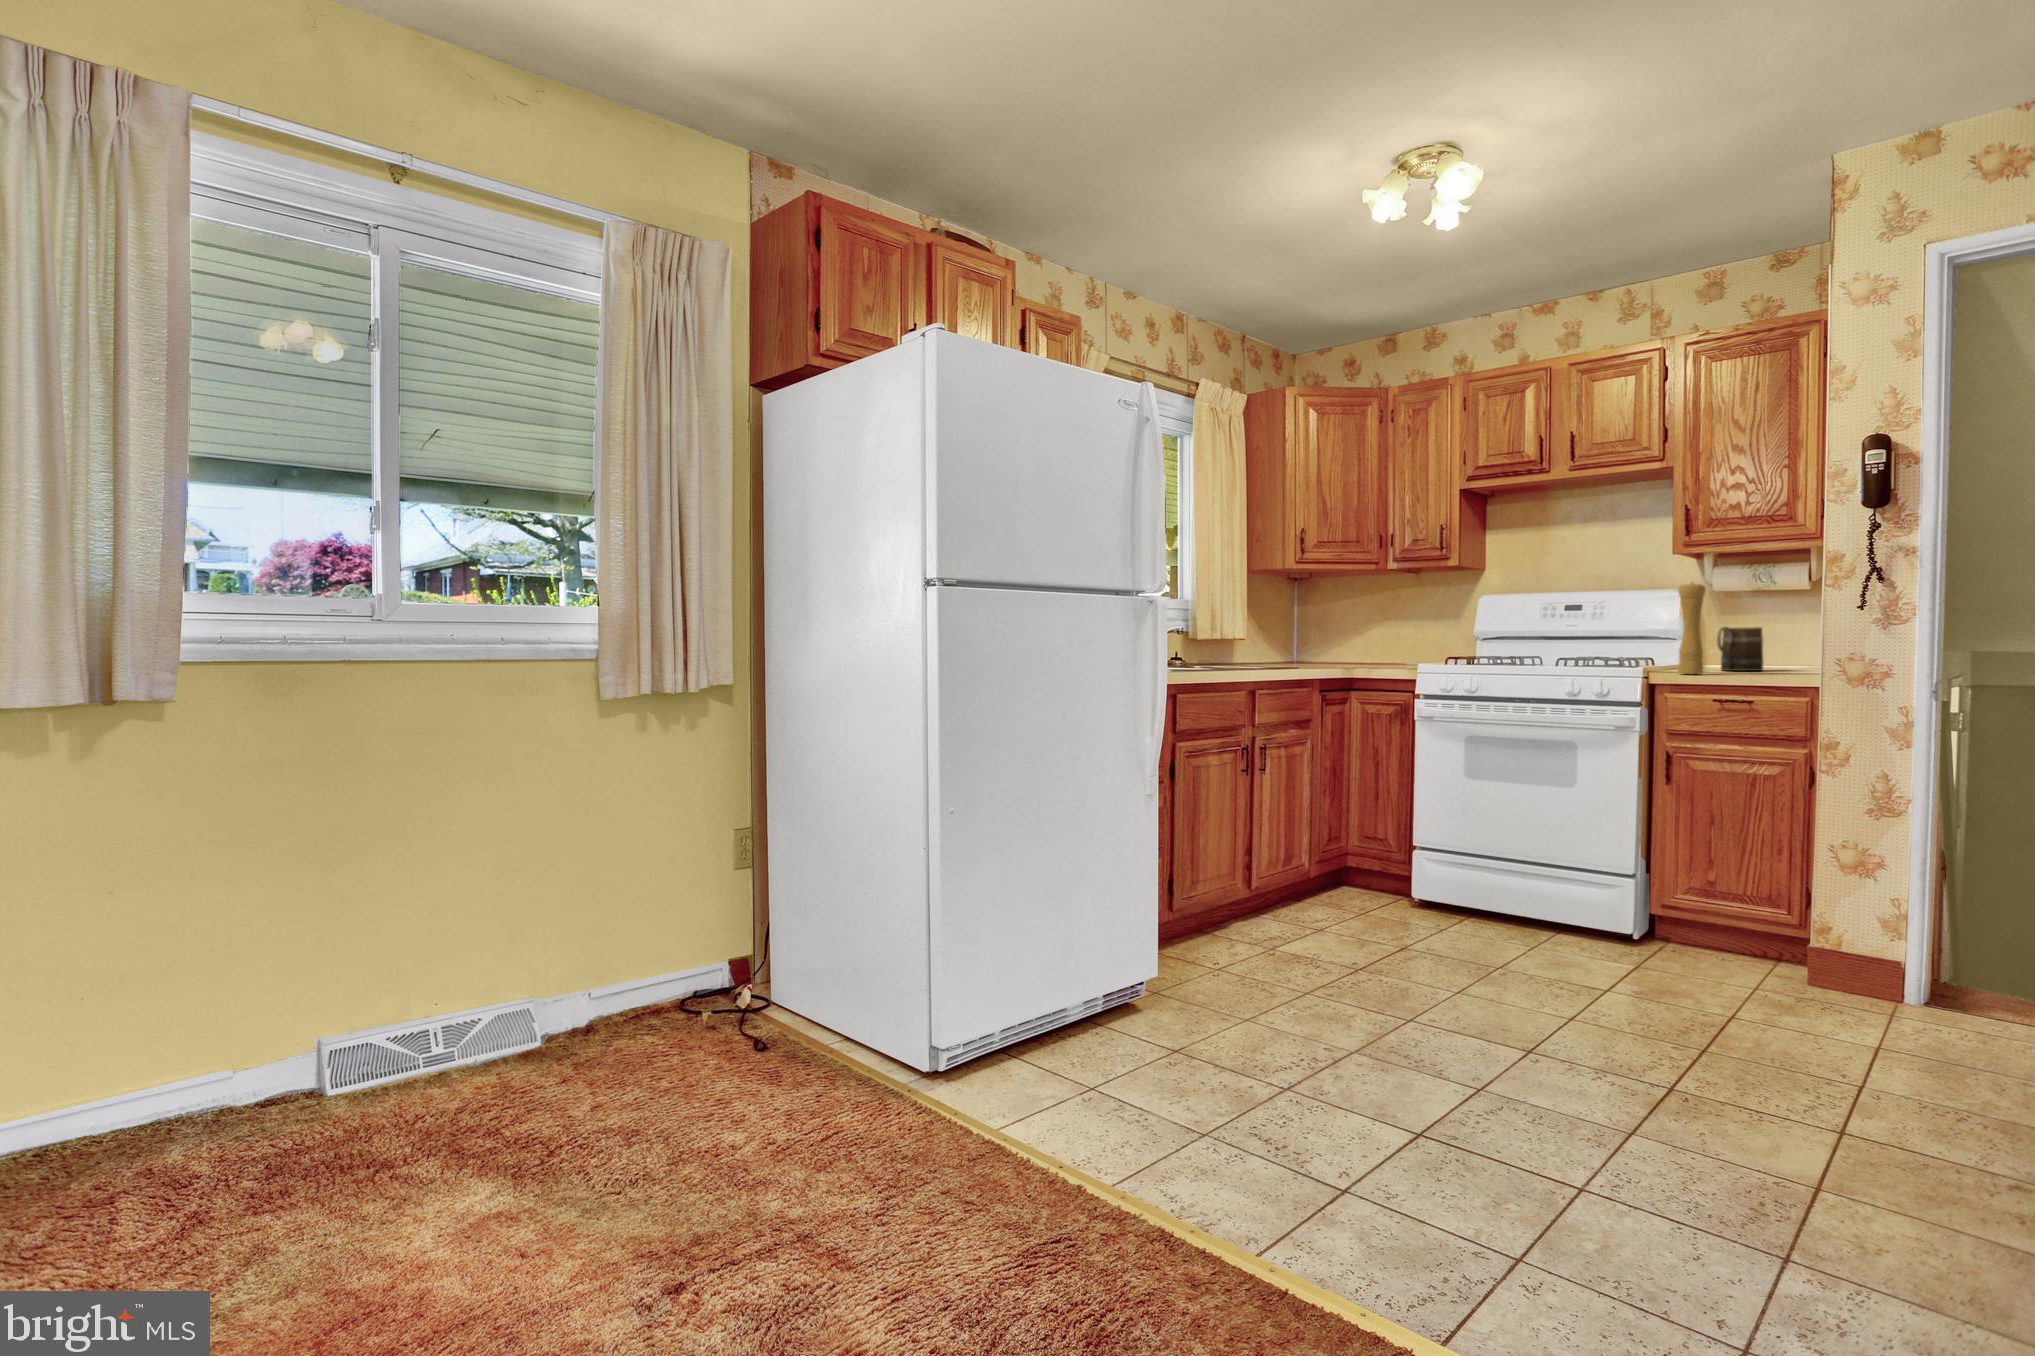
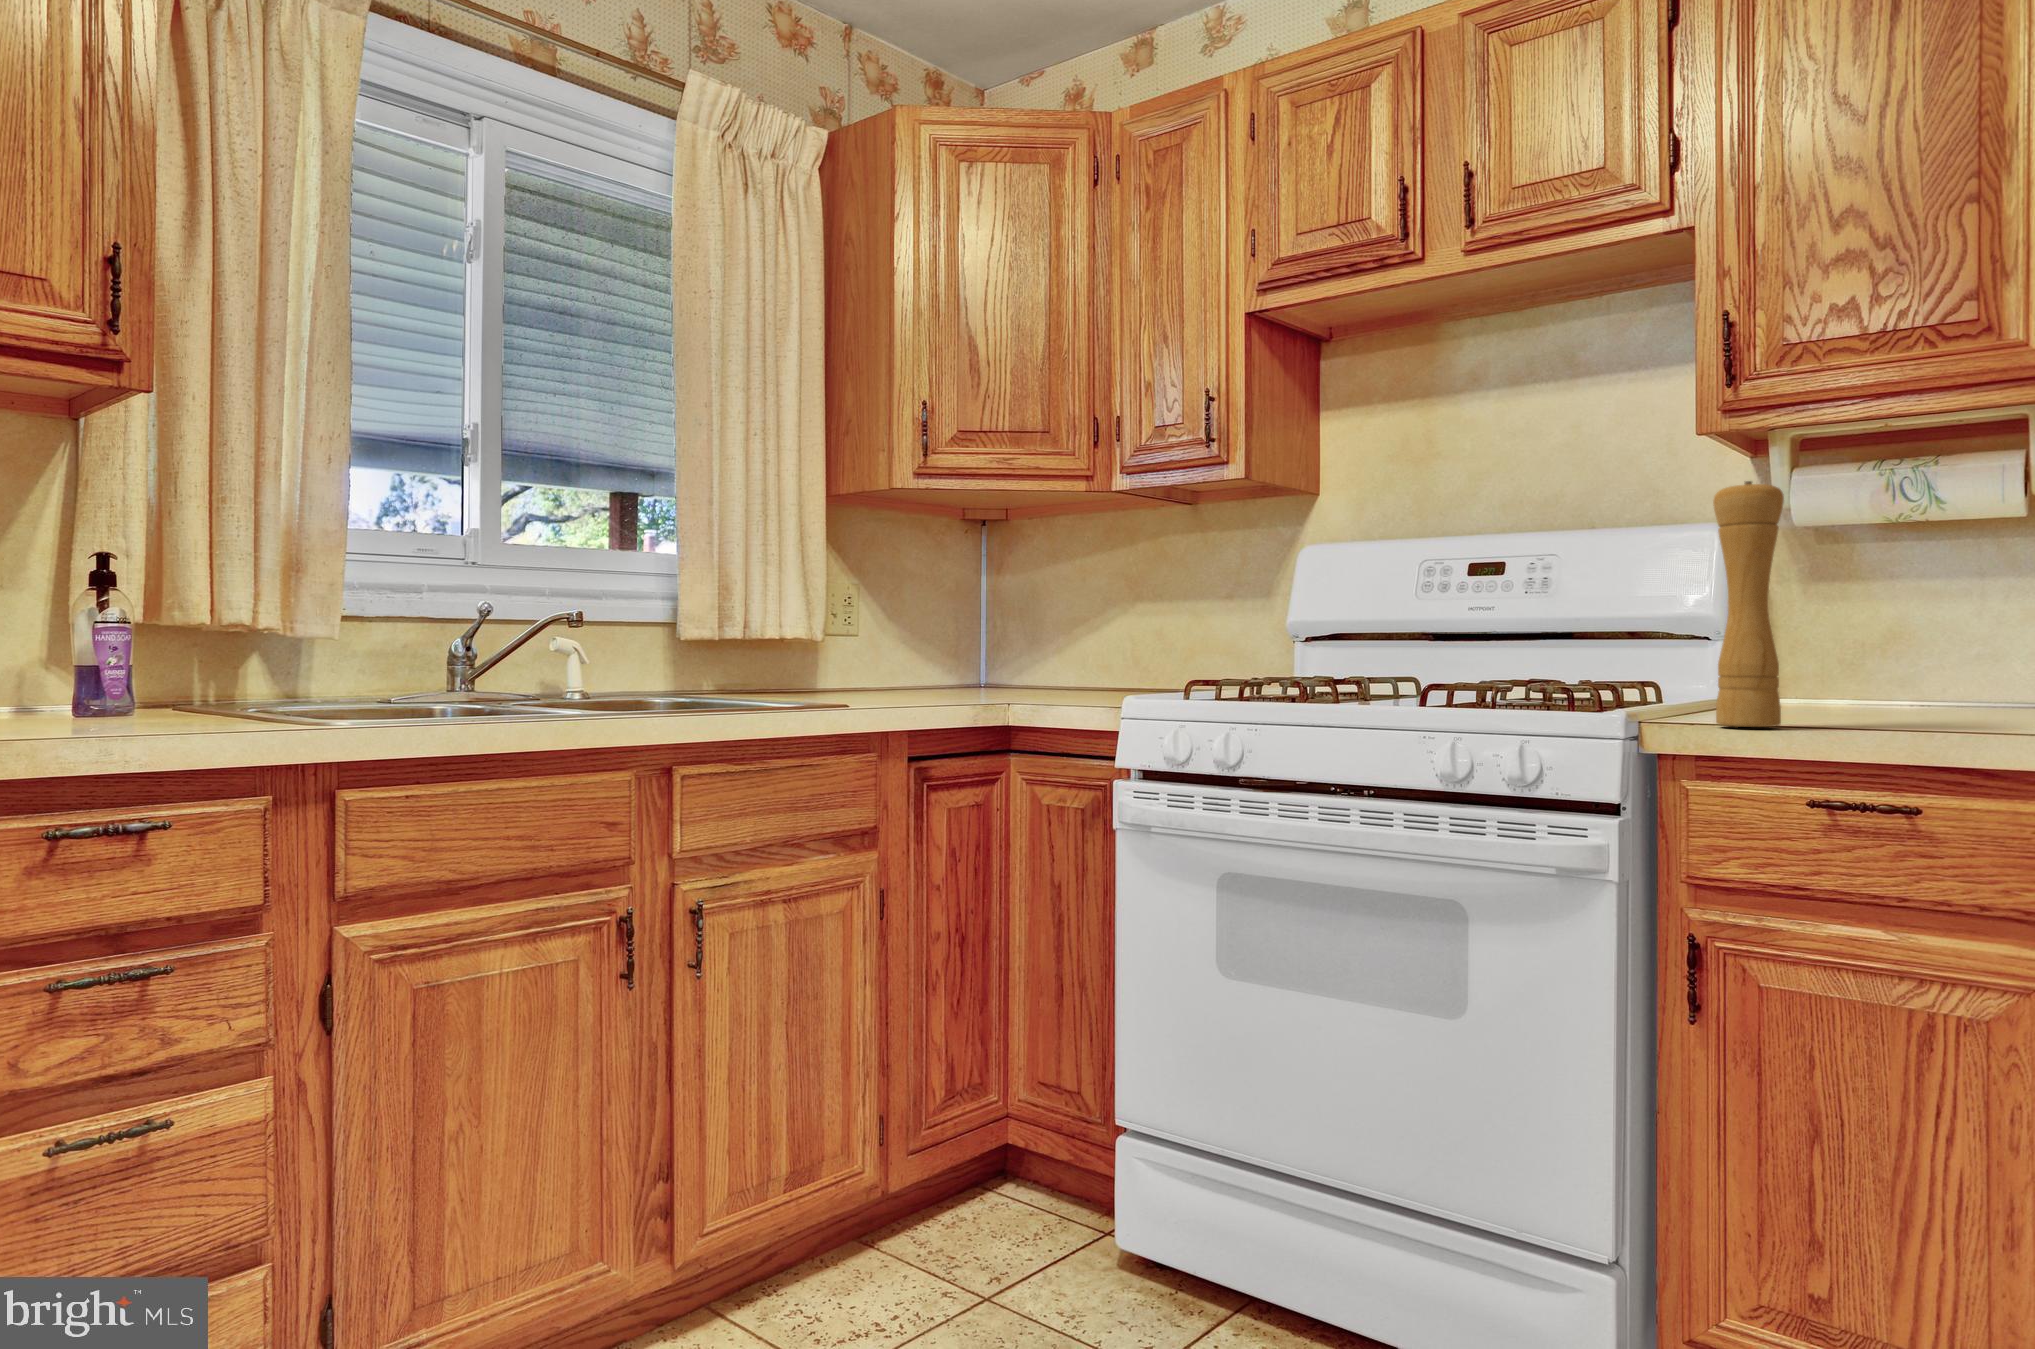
mug: present [1717,627,1763,671] -> none [1809,604,1921,717]

